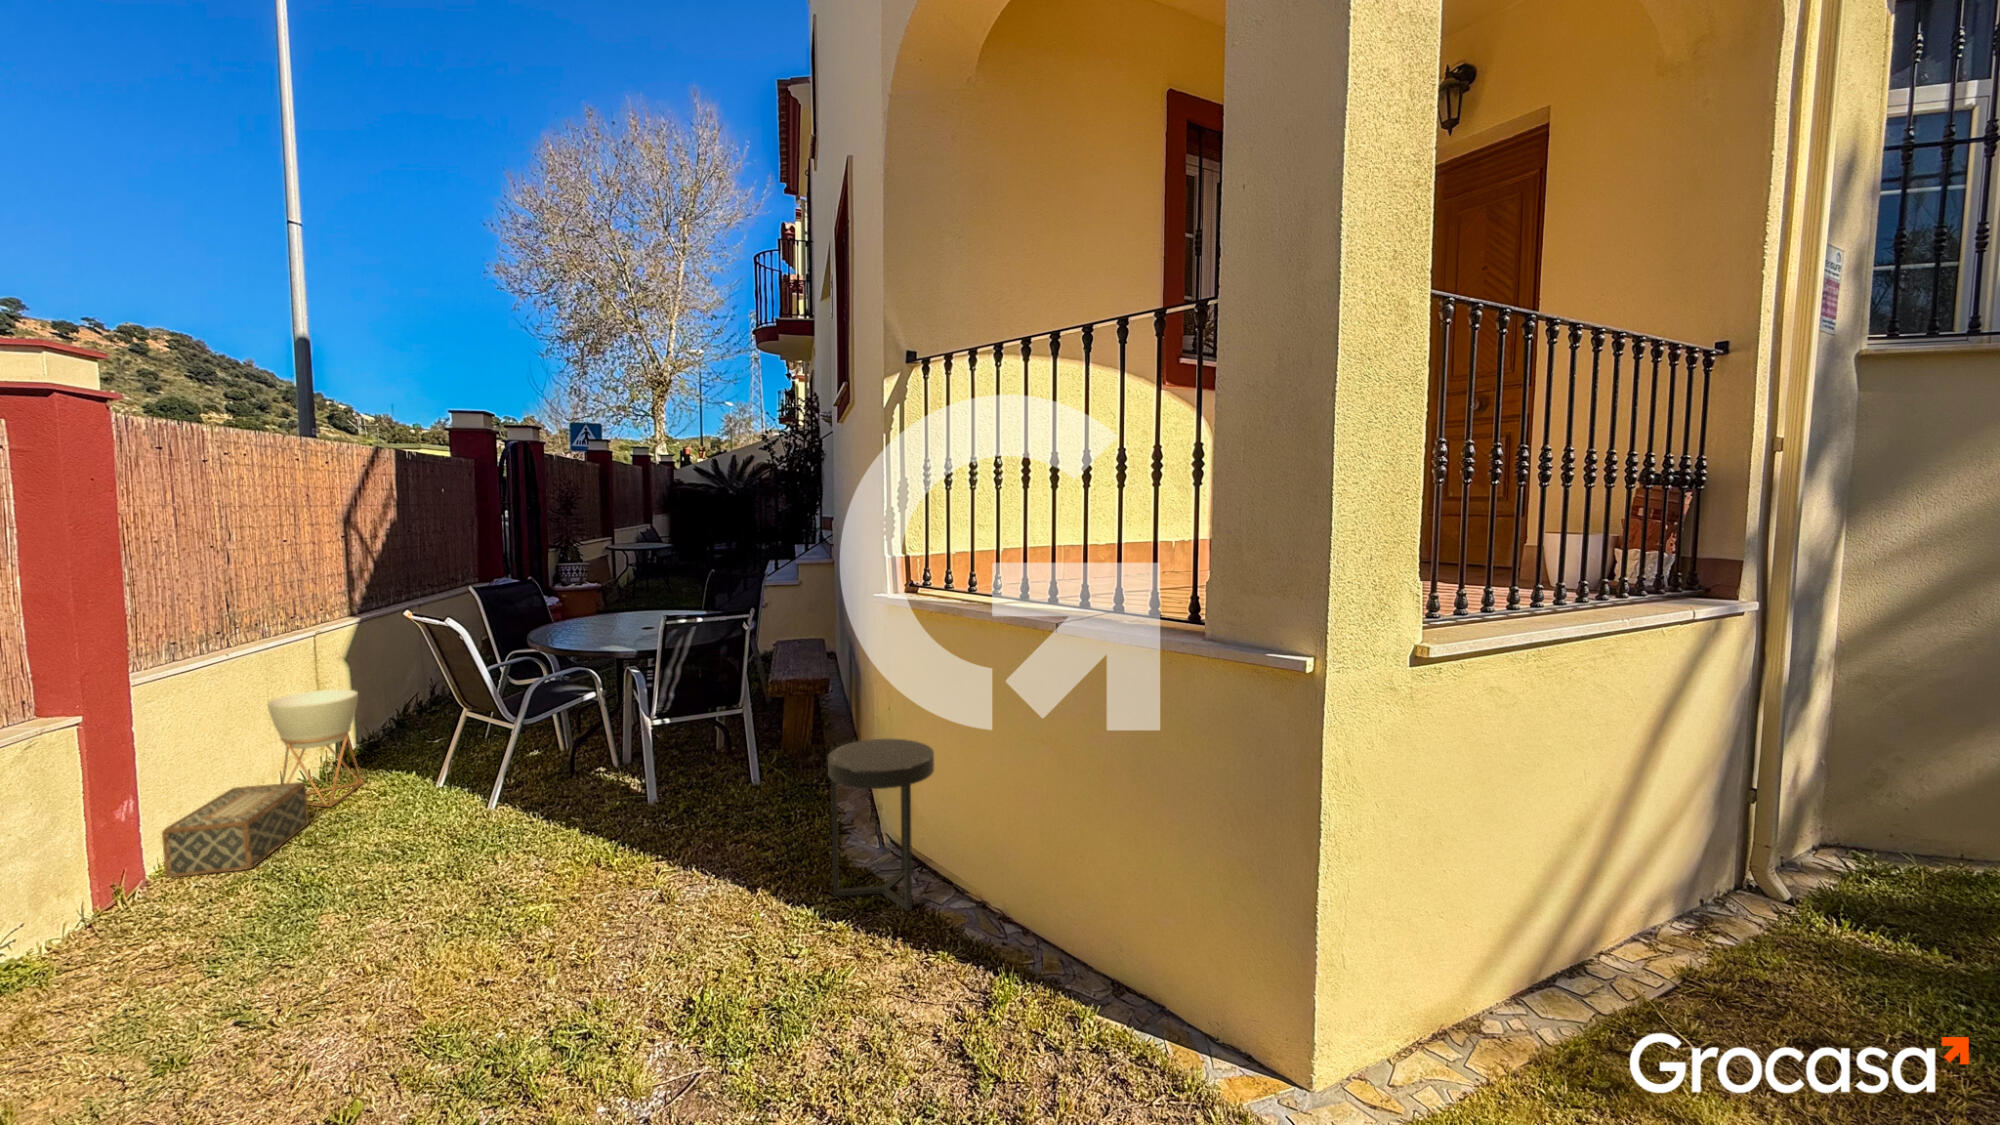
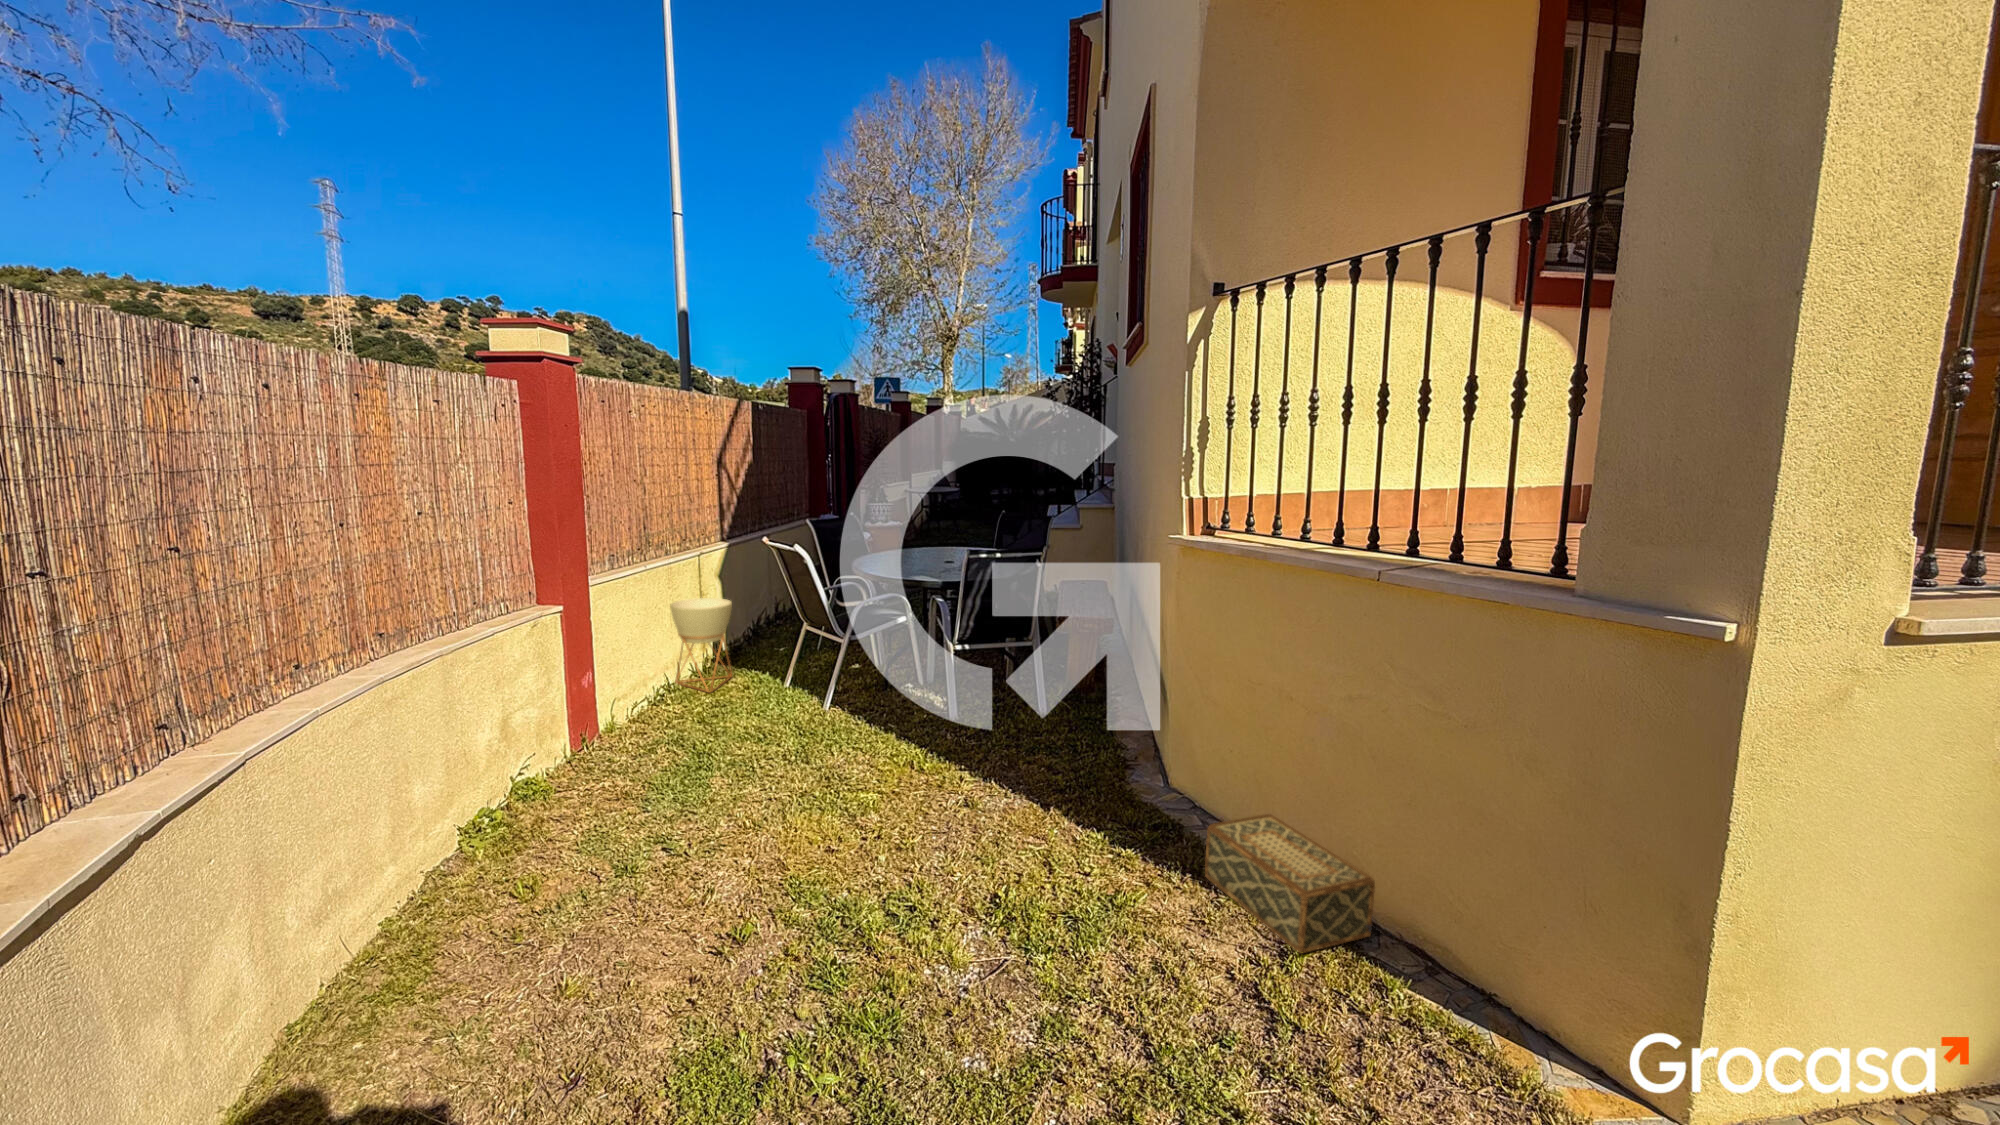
side table: present [828,739,934,911] -> none [1122,682,1230,851]
woven basket: present [162,782,309,878] -> present [1205,814,1375,954]

